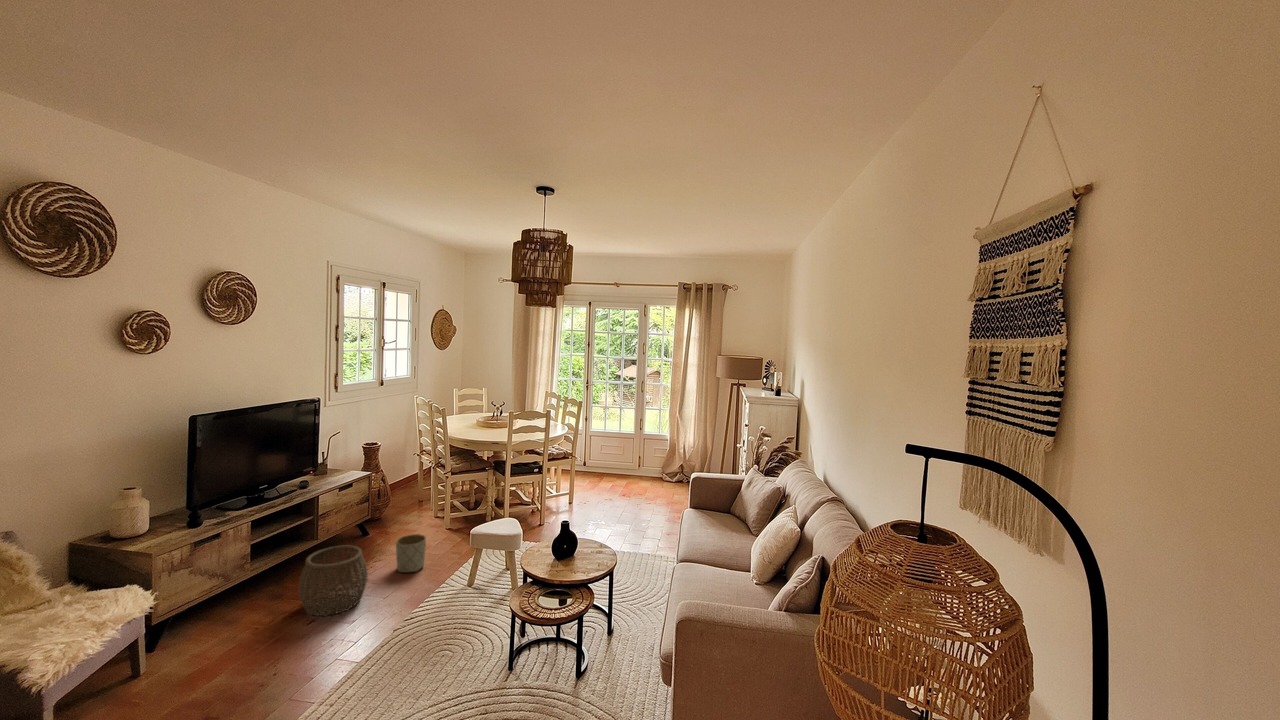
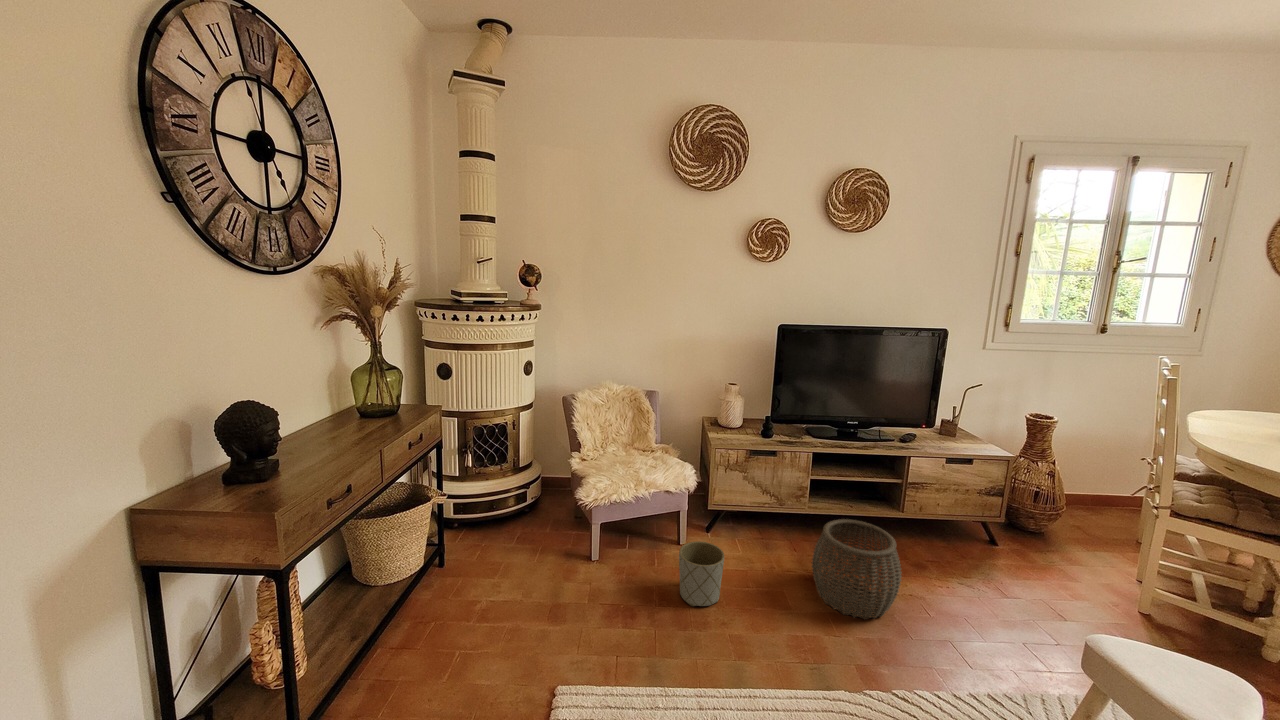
planter: present [396,534,426,572] -> present [679,541,724,606]

